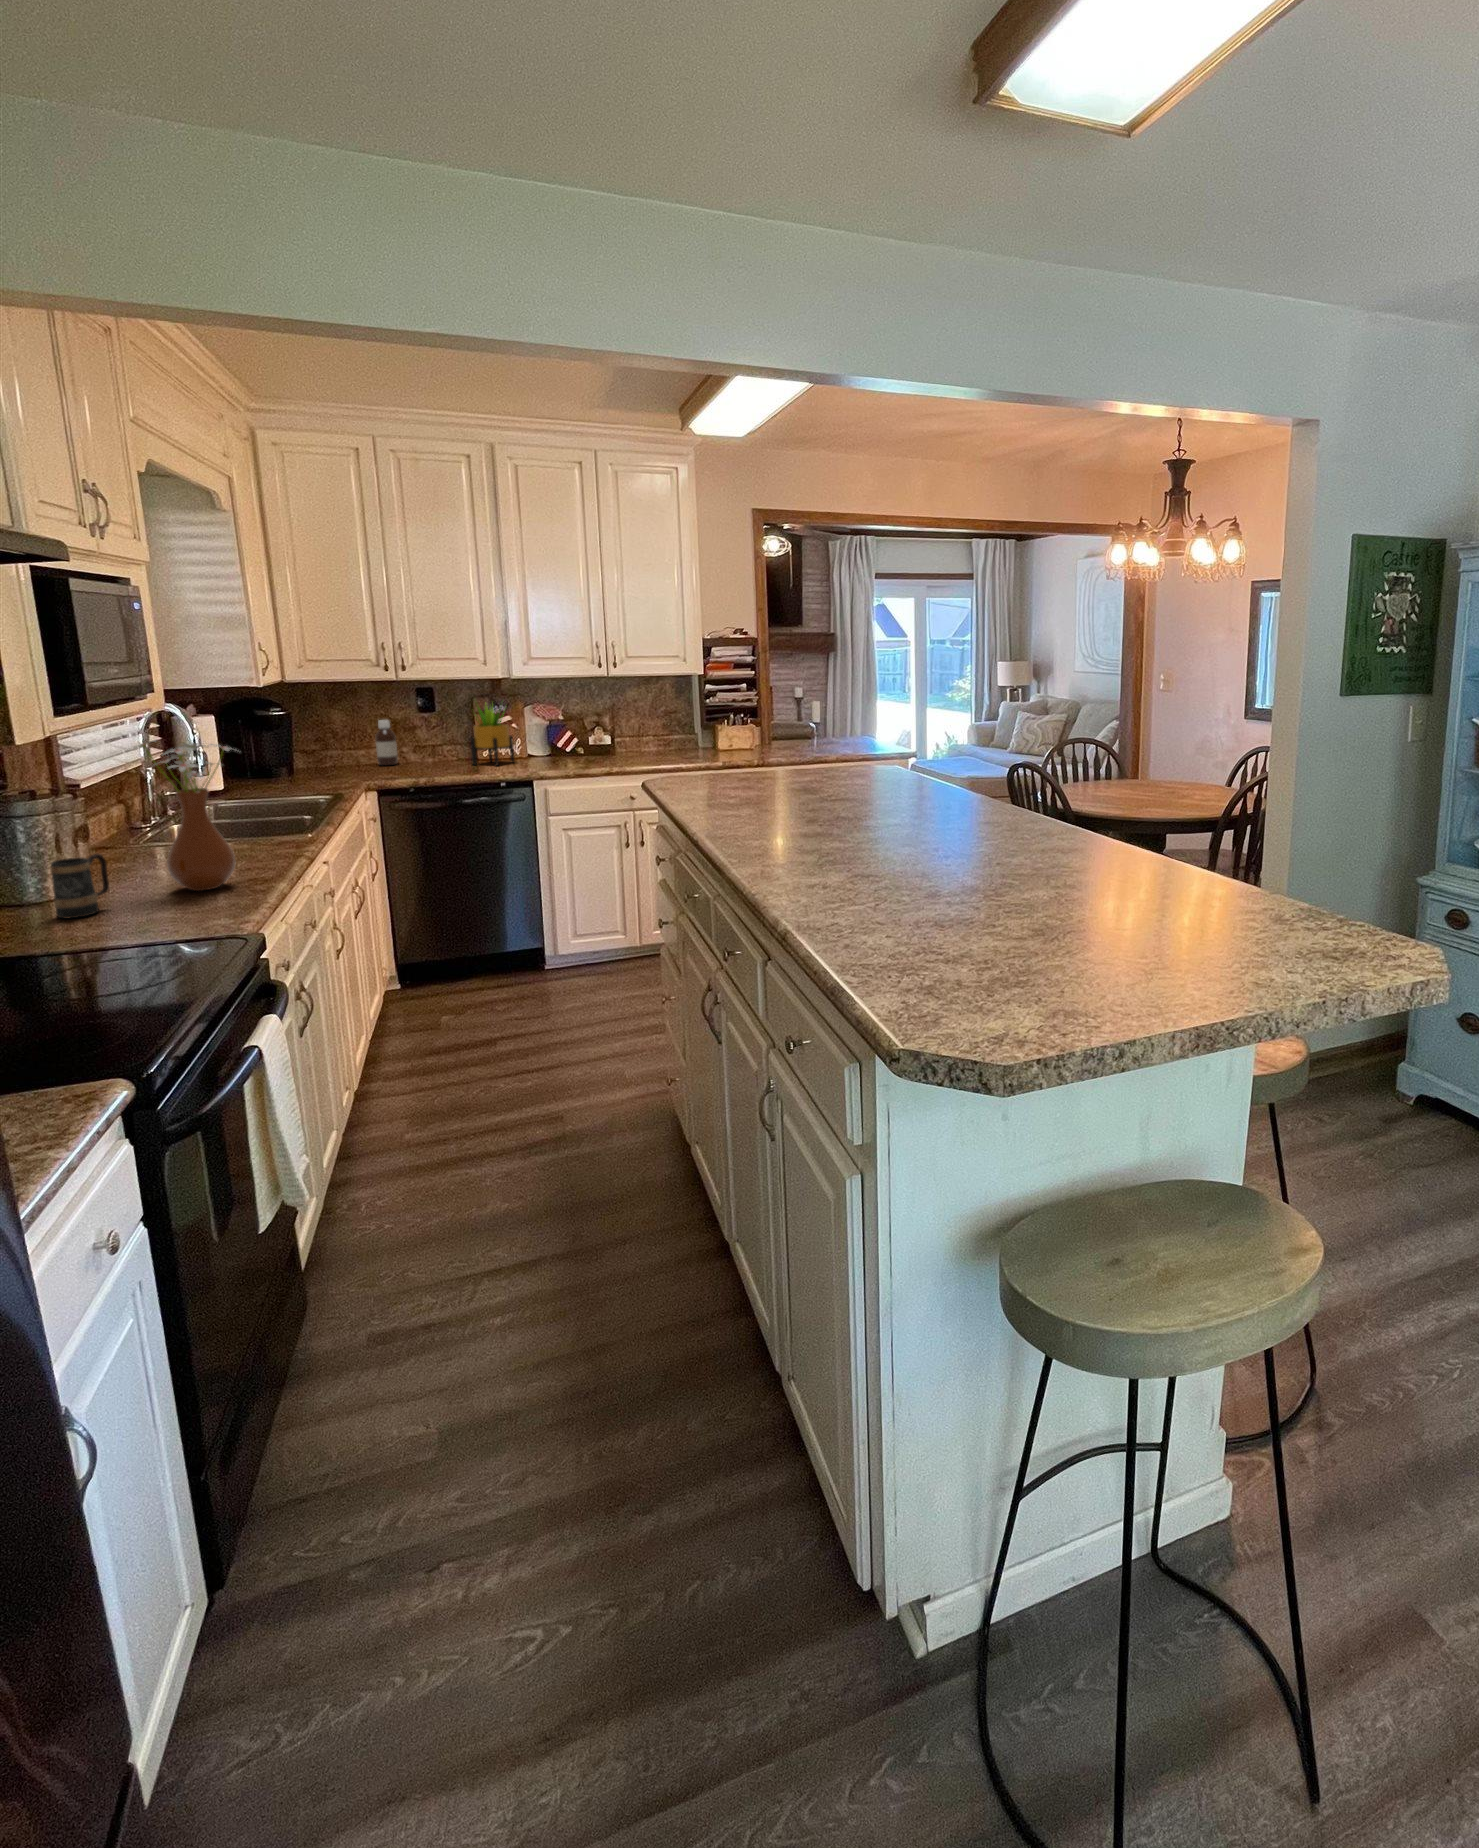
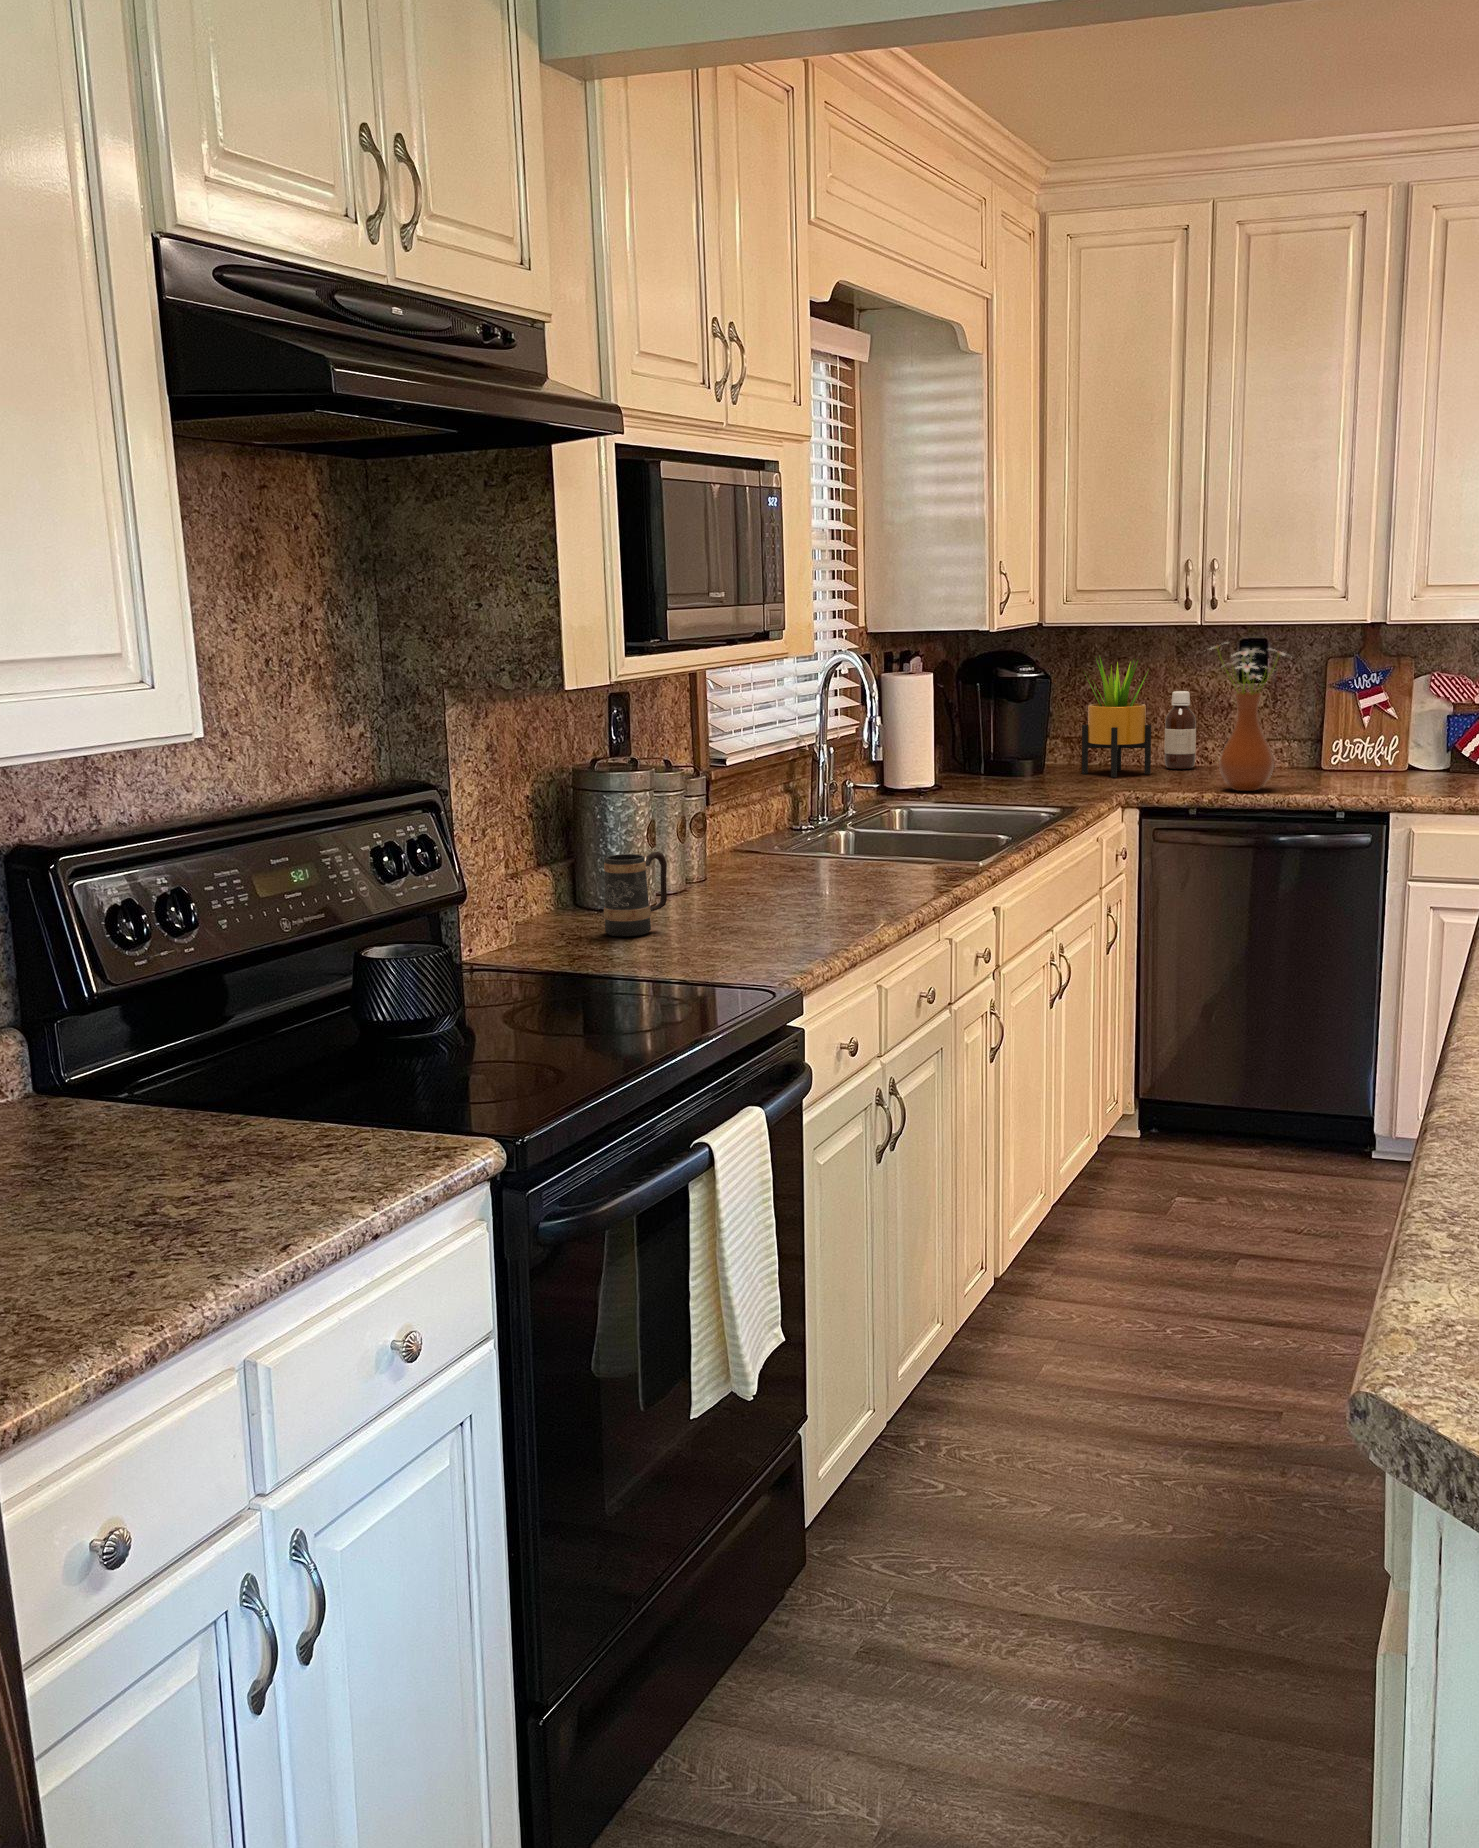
potted plant: present [471,701,515,766] -> present [1082,659,1151,777]
vase: present [134,740,235,891] -> present [1211,643,1285,791]

